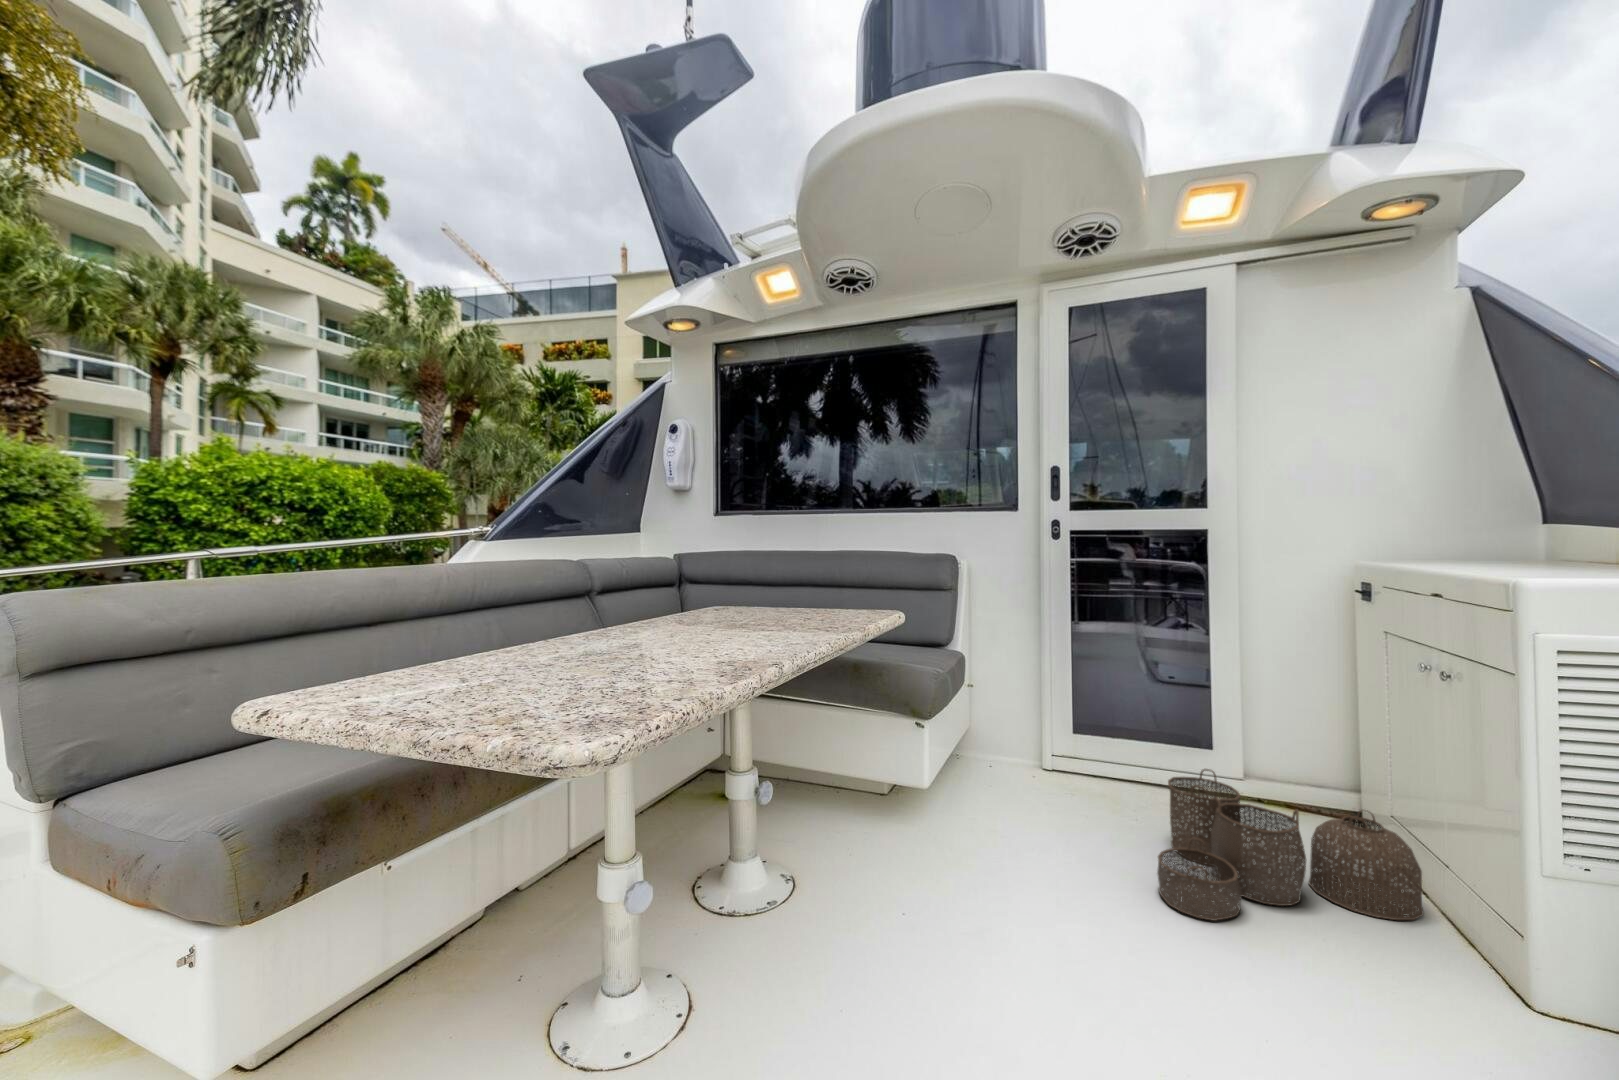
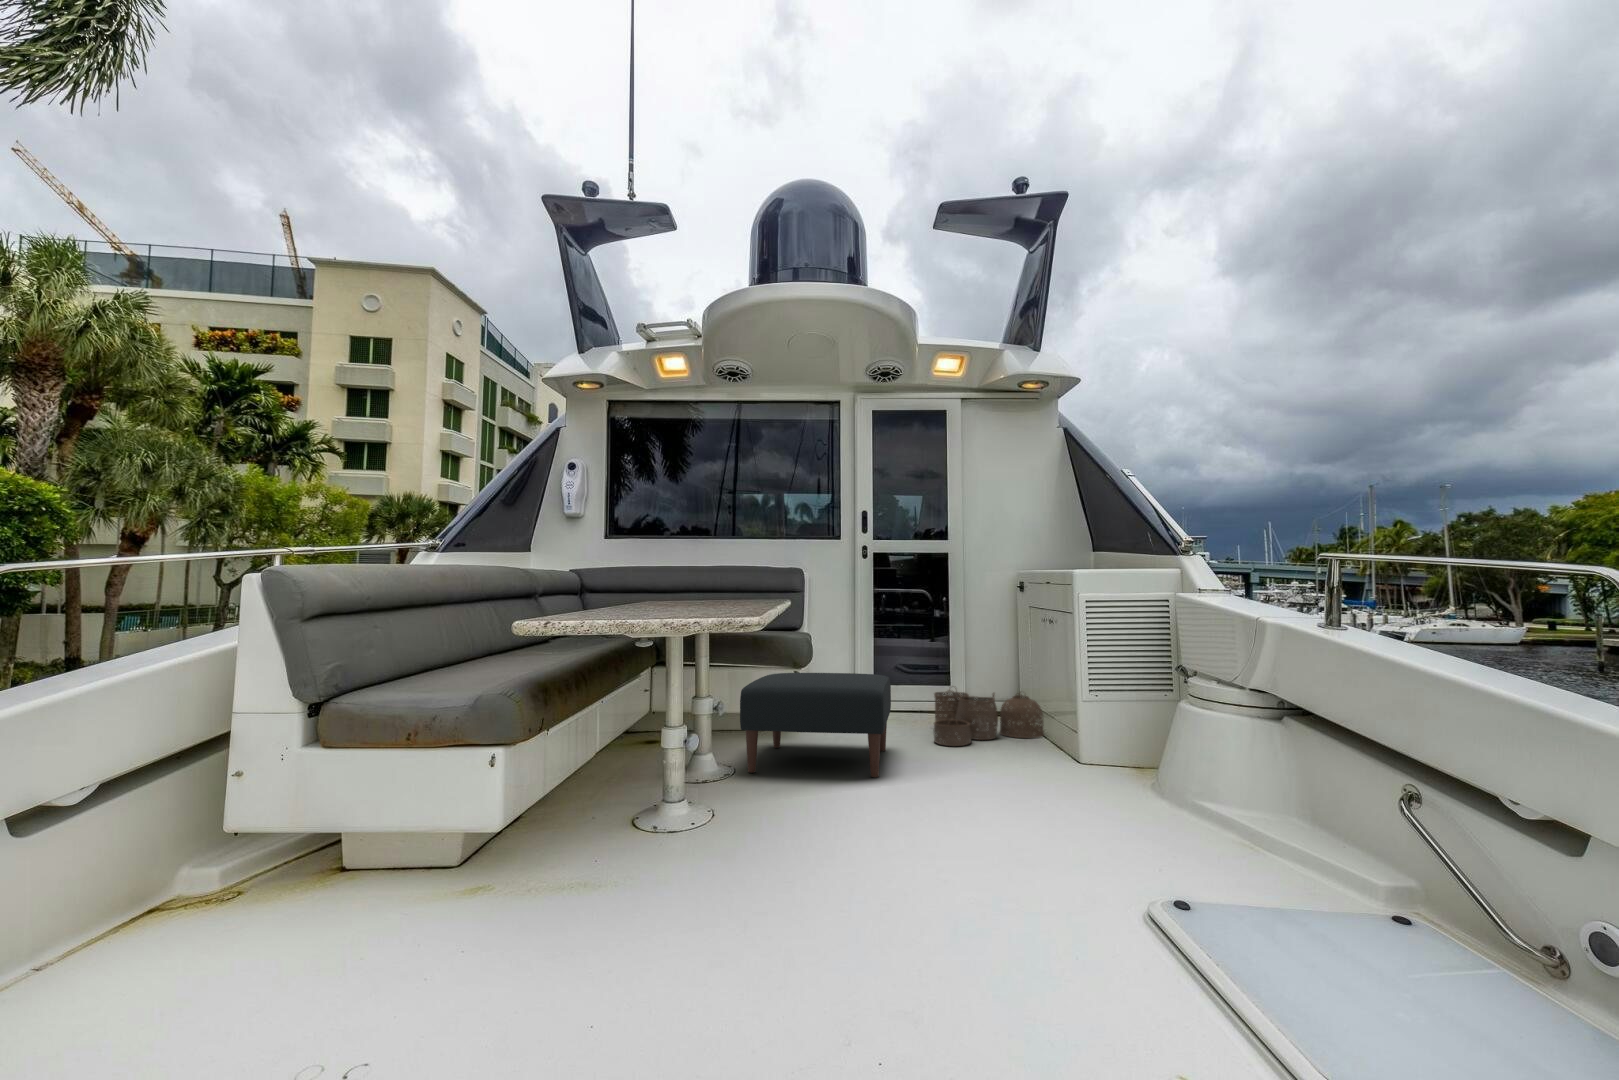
ottoman: none [759,735,1064,1022] -> present [740,673,891,777]

